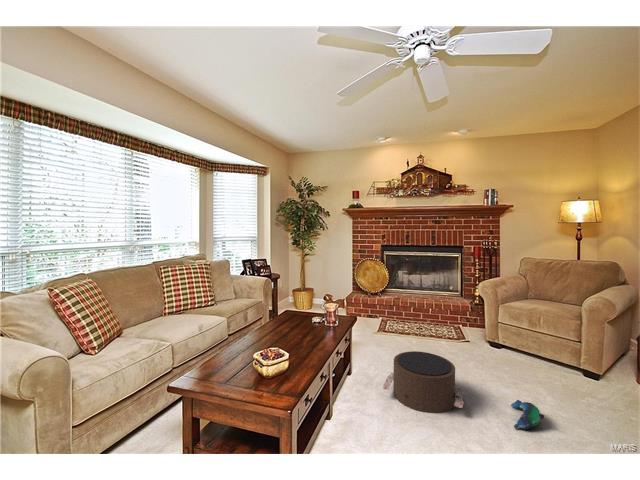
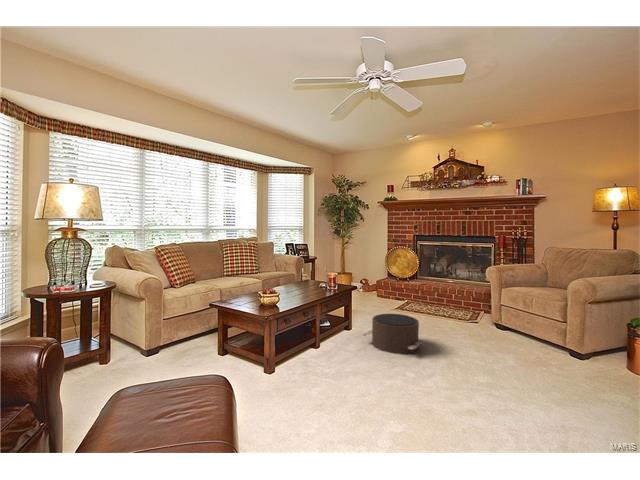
plush toy: present [511,400,544,429] -> none [447,352,474,368]

